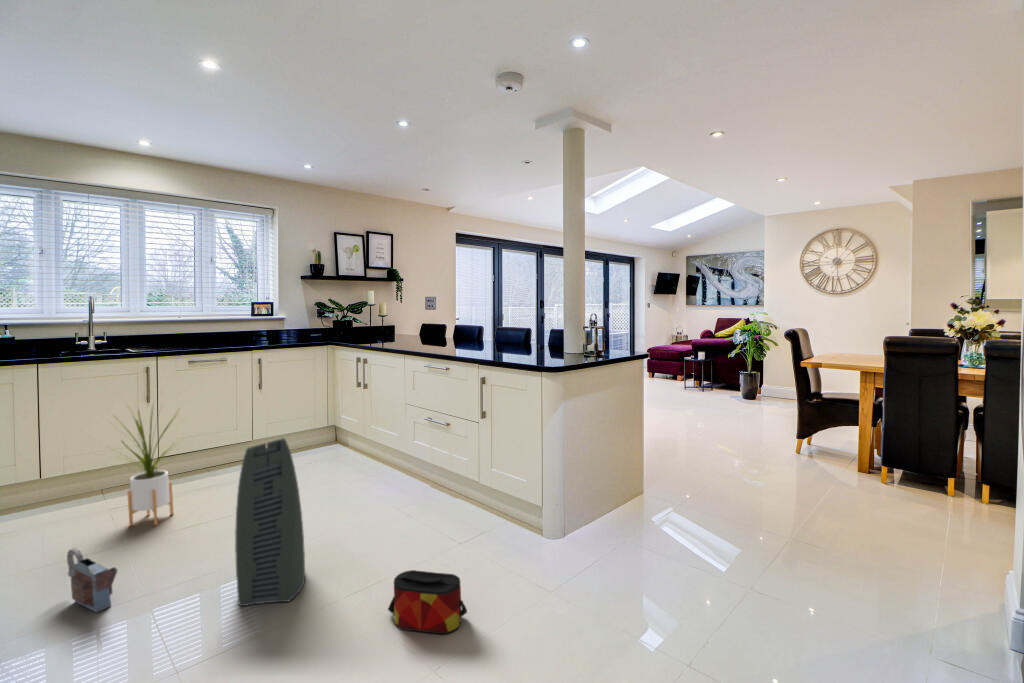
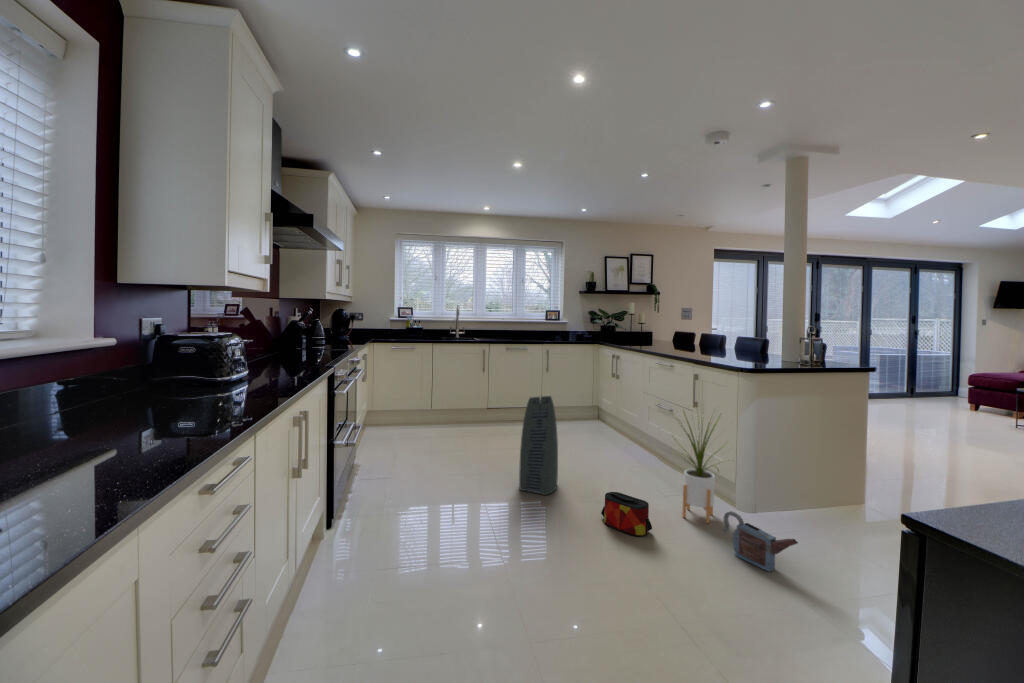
house plant: present [121,411,173,526] -> present [675,415,724,523]
watering can: present [67,548,118,612] -> present [723,511,798,572]

